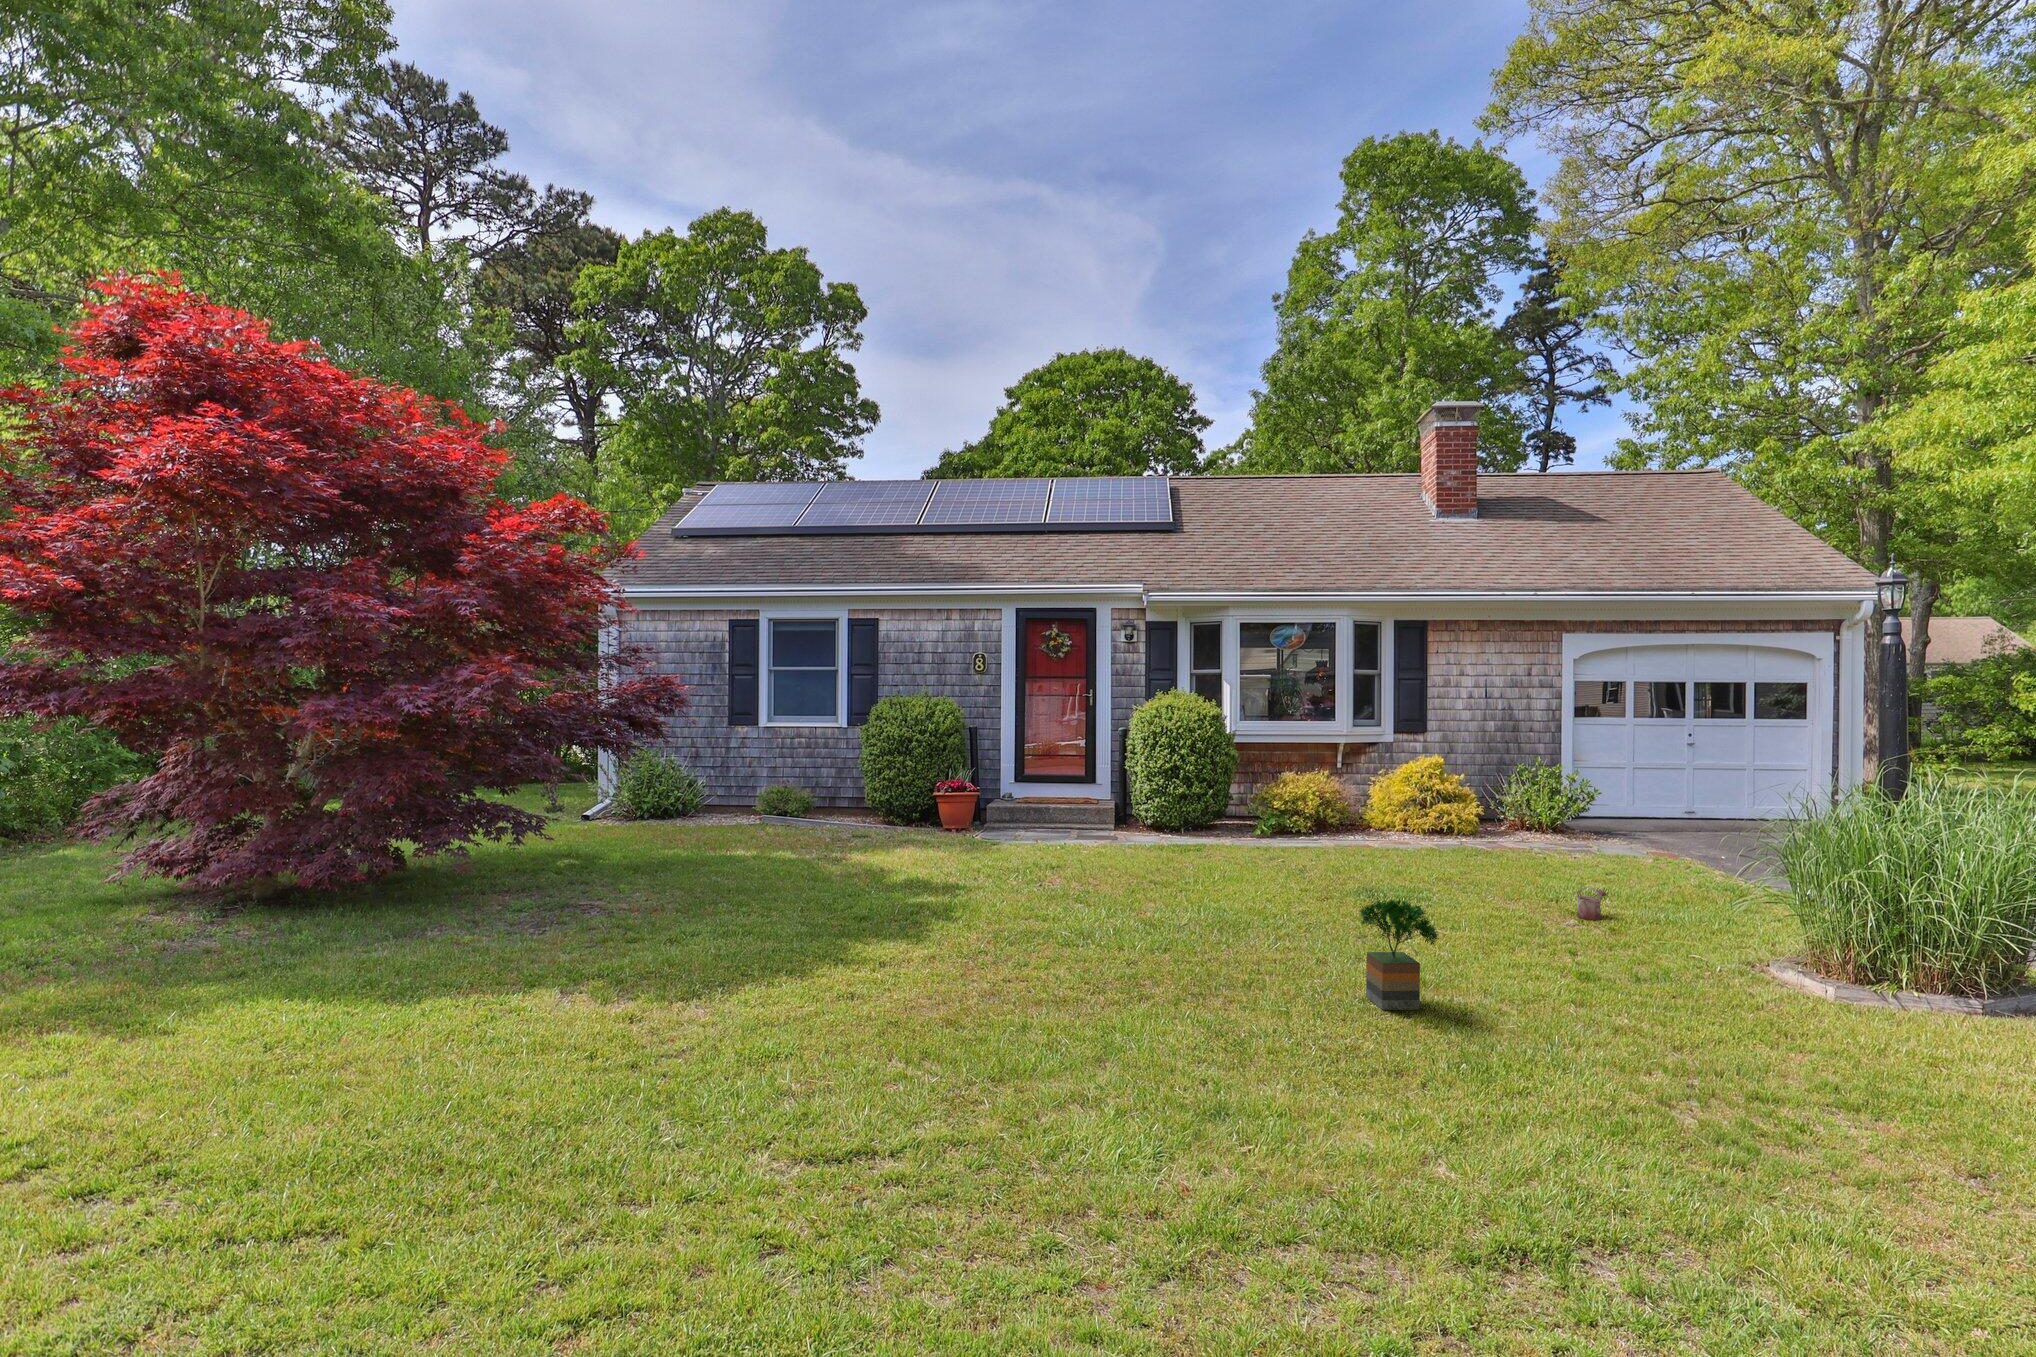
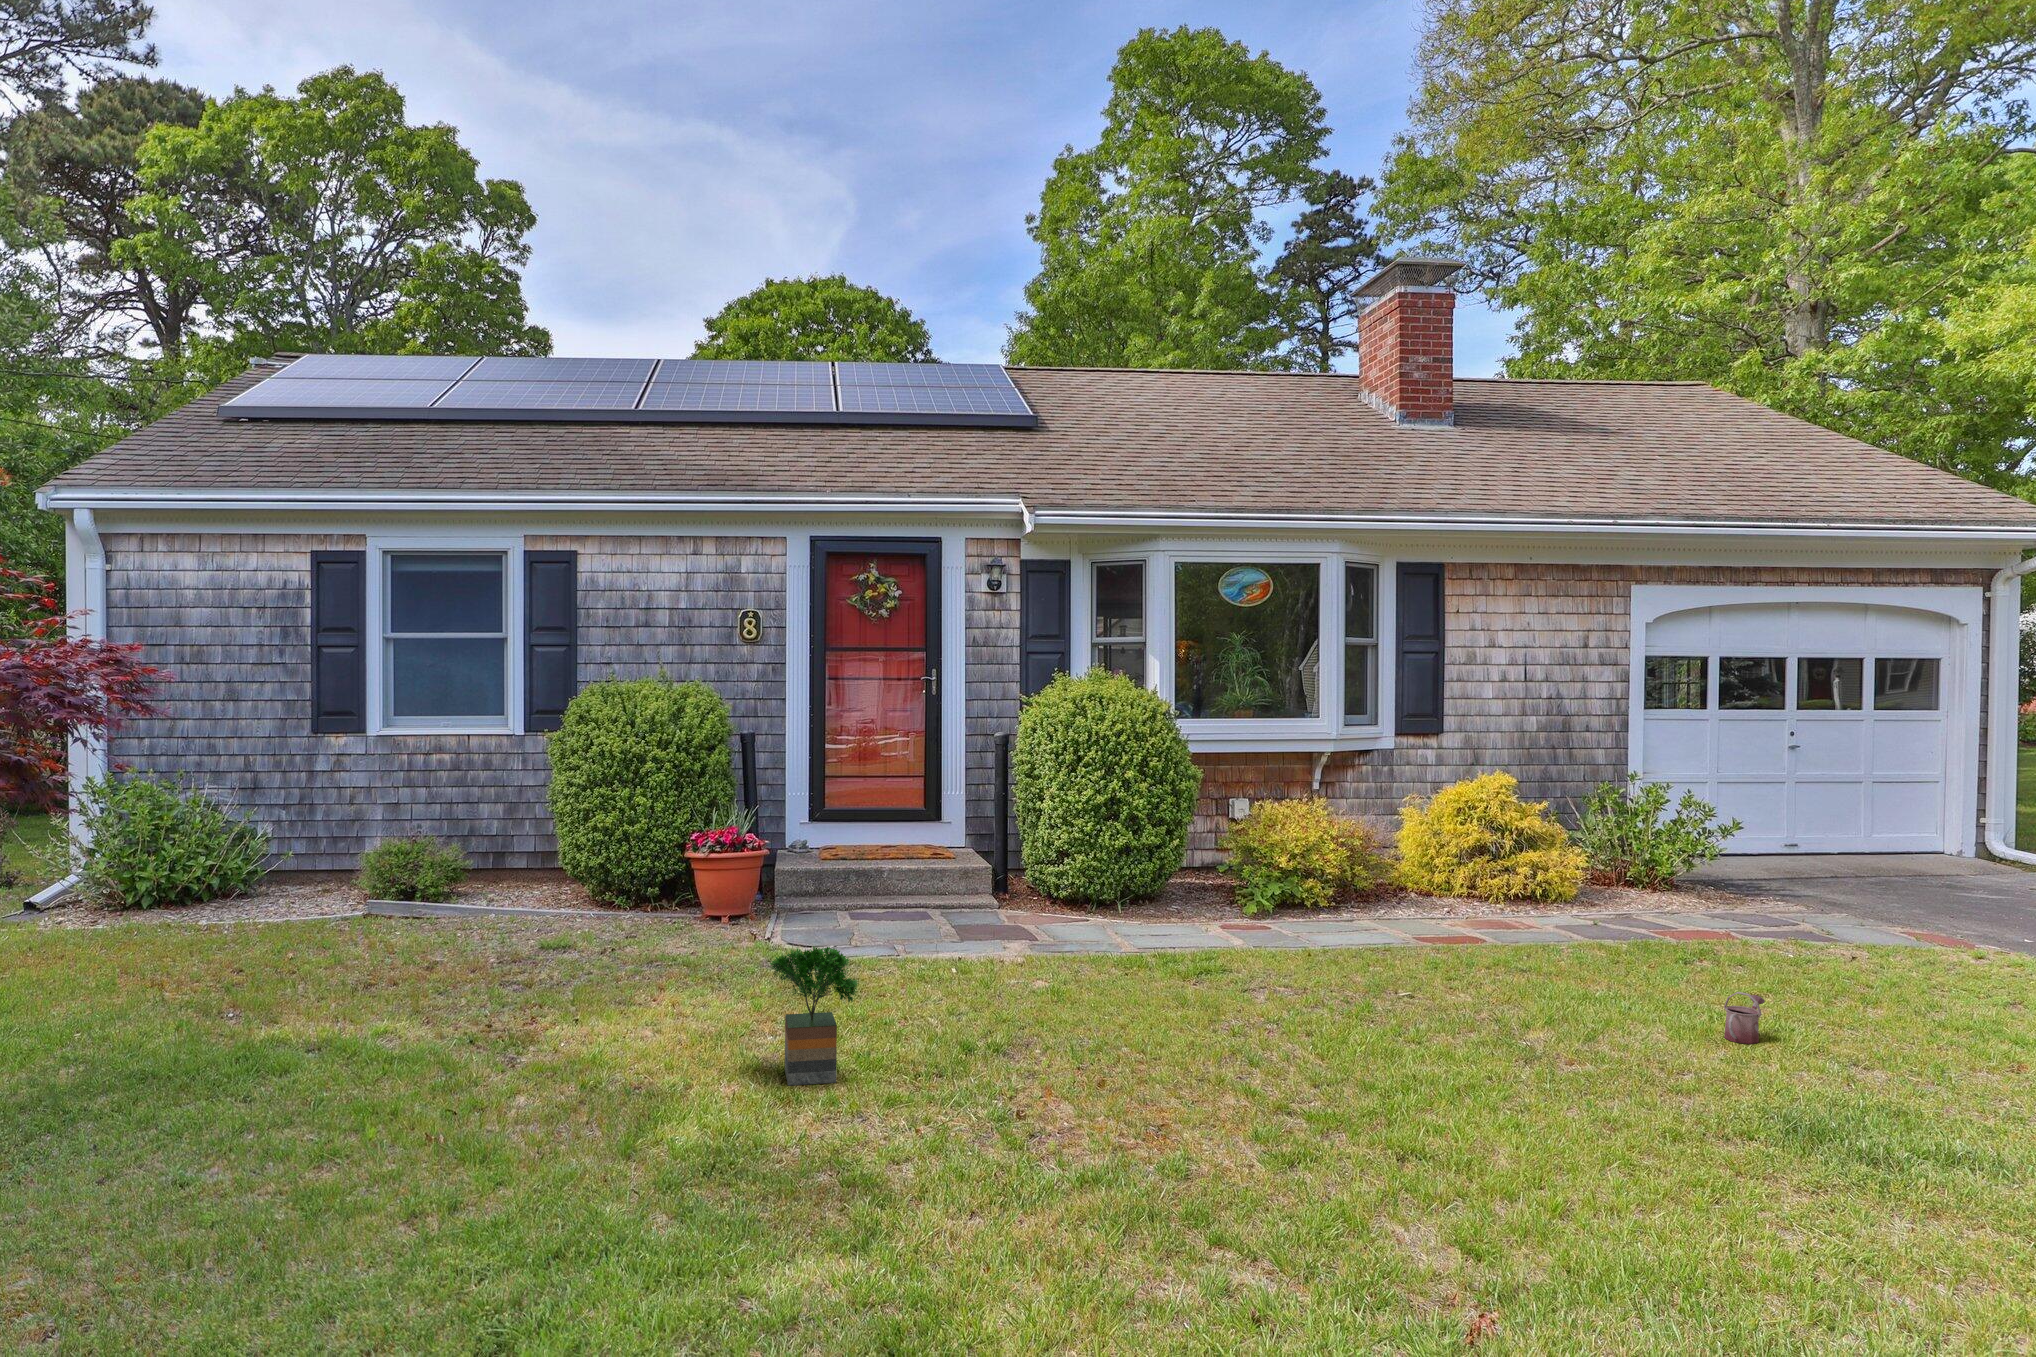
potted tree: present [1359,899,1438,1010] -> present [770,946,858,1085]

